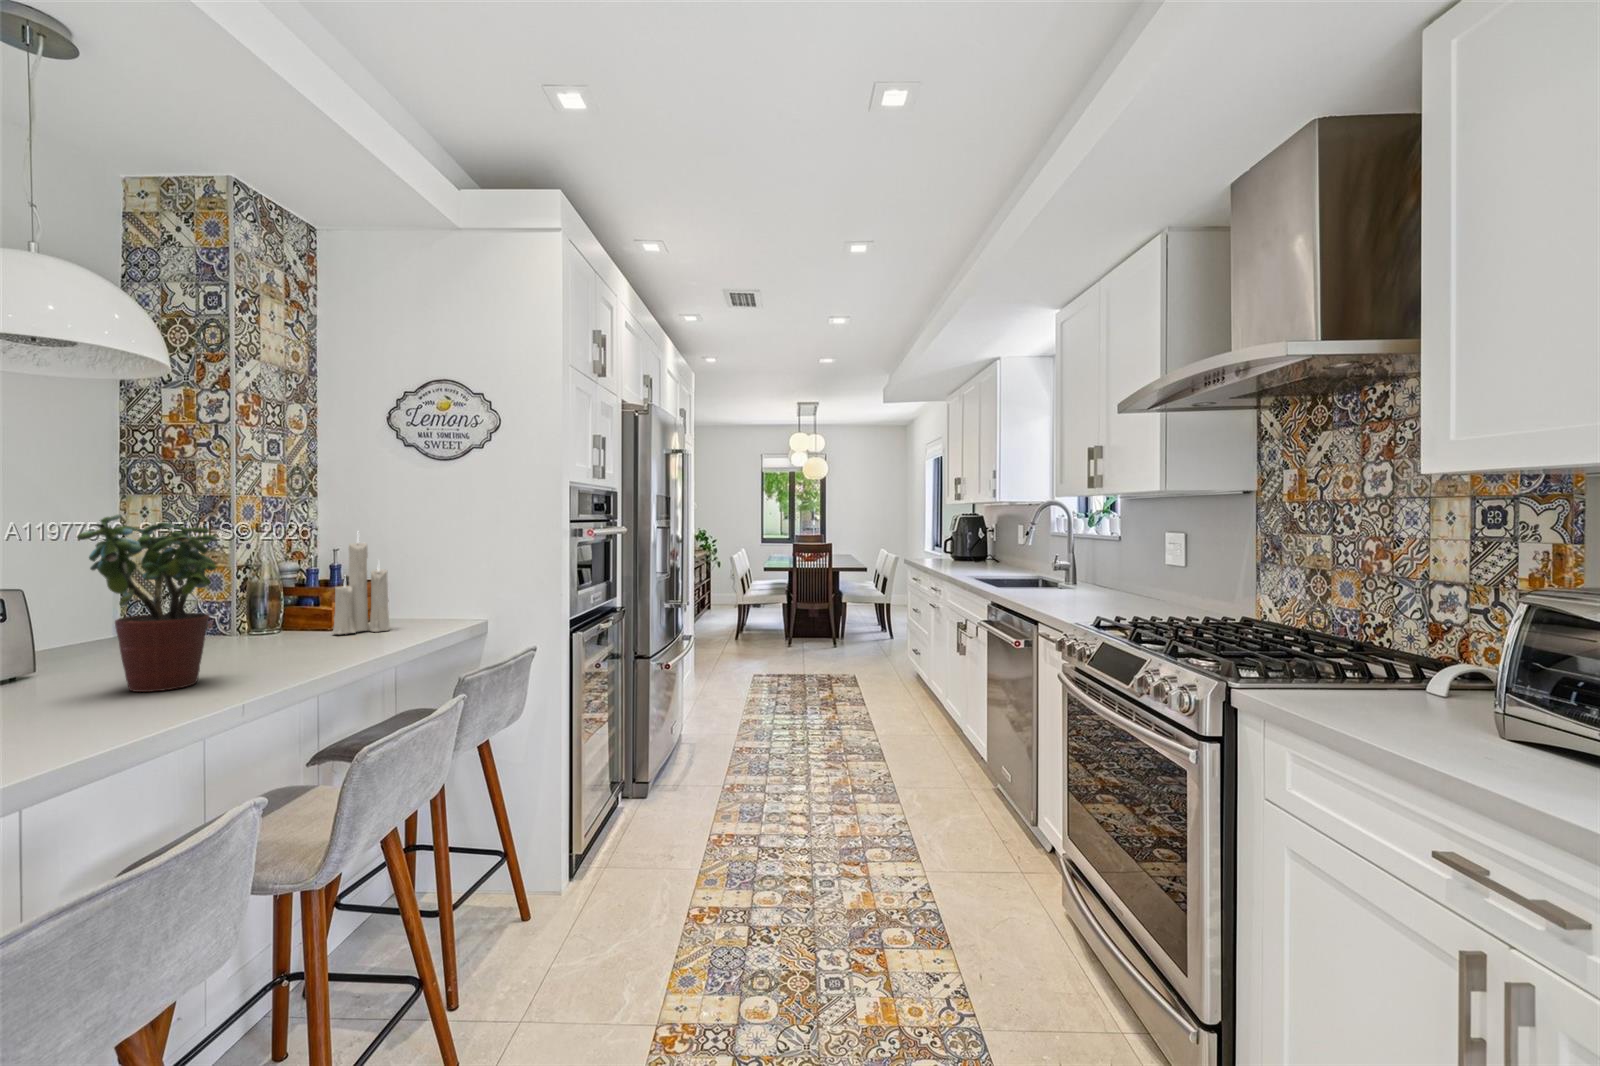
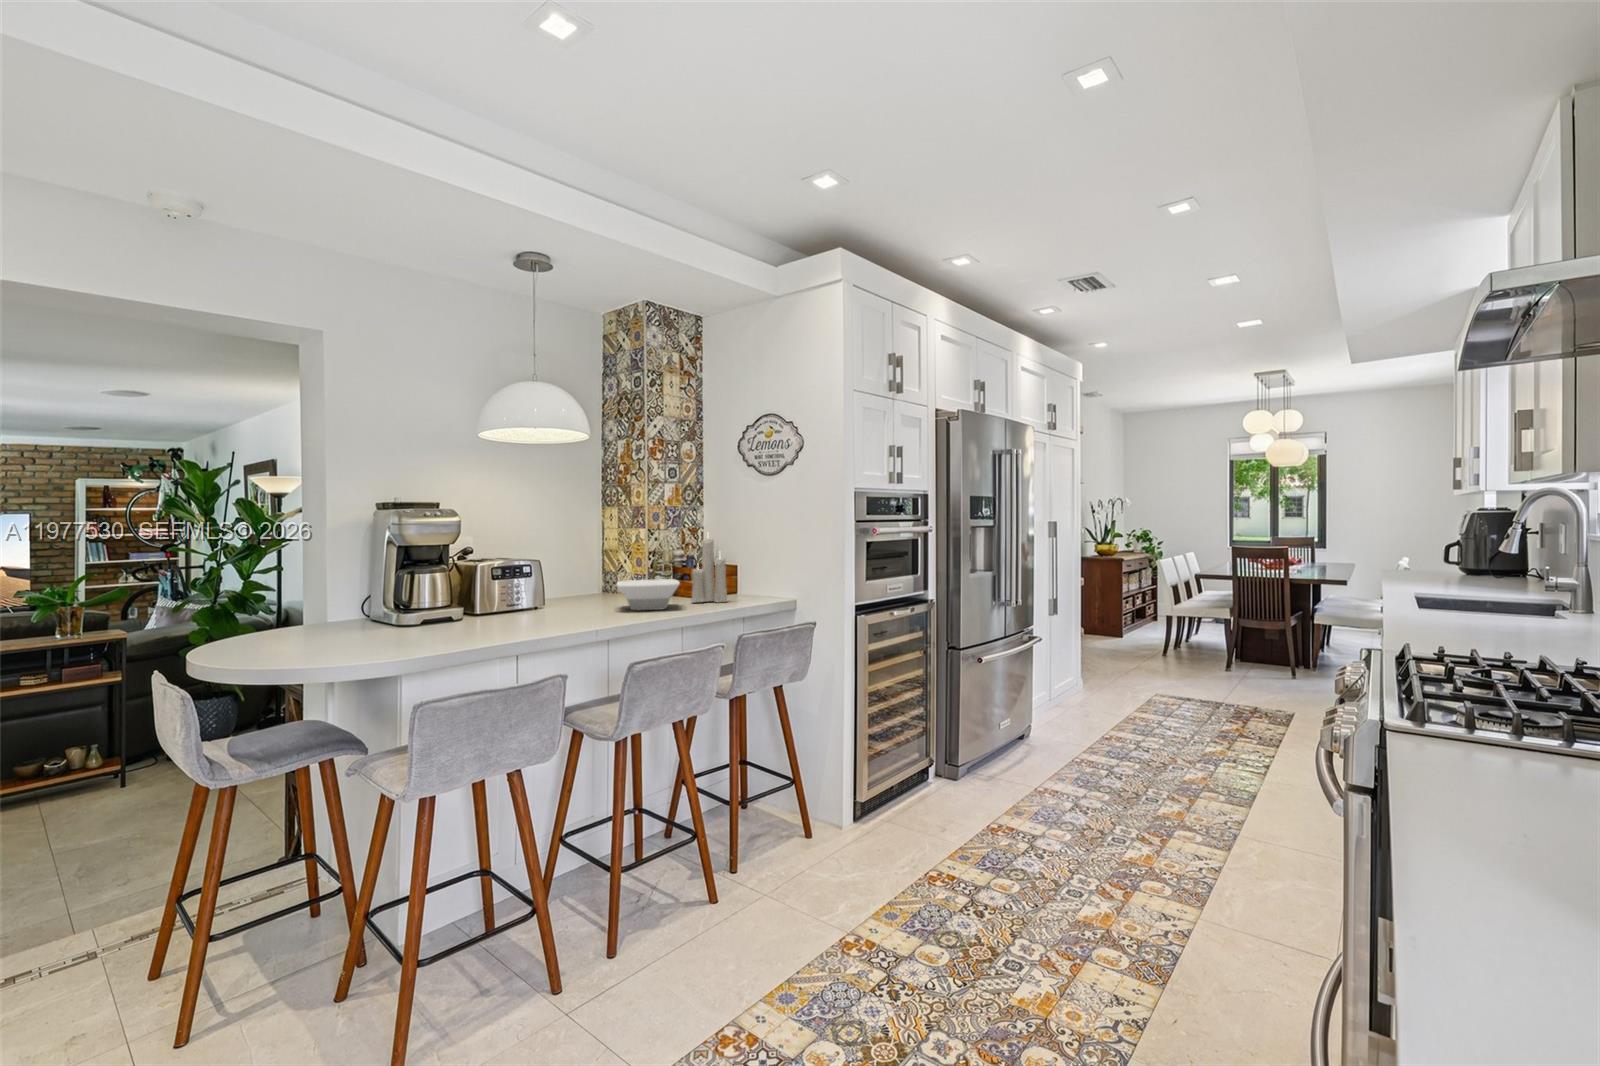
potted plant: present [77,515,217,692] -> none [522,520,590,624]
bowl: none [214,603,338,654] -> present [616,579,680,610]

